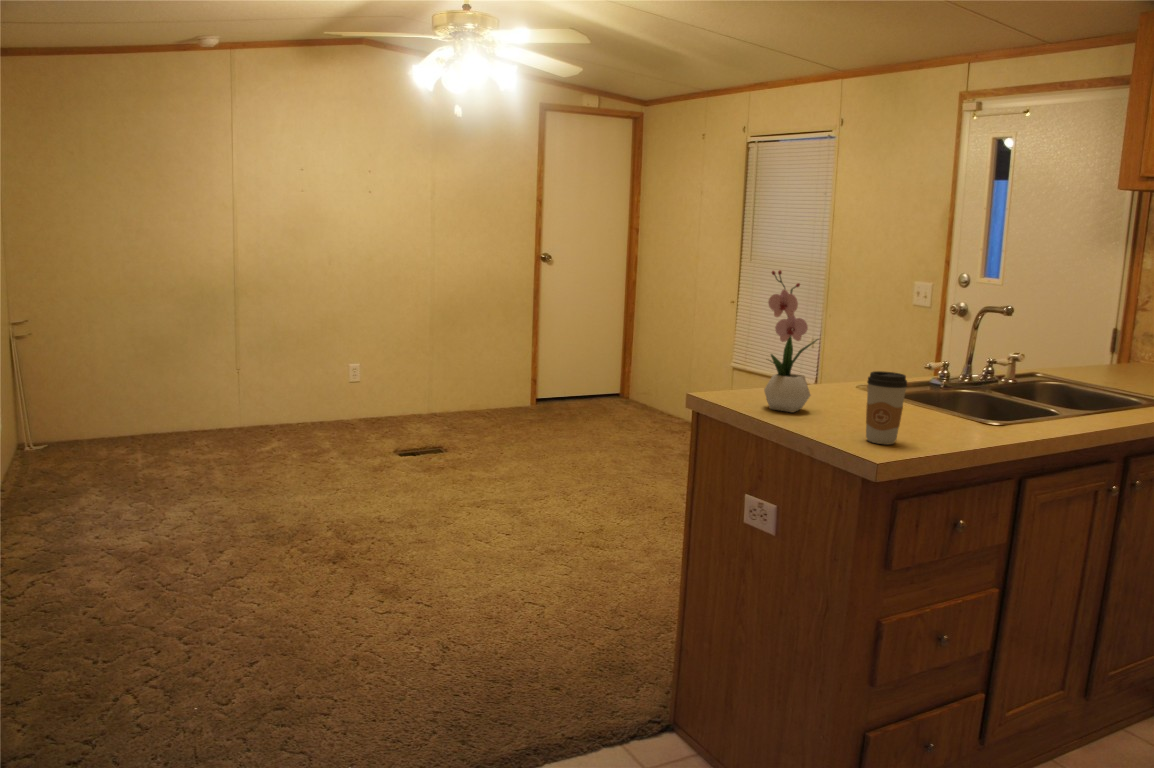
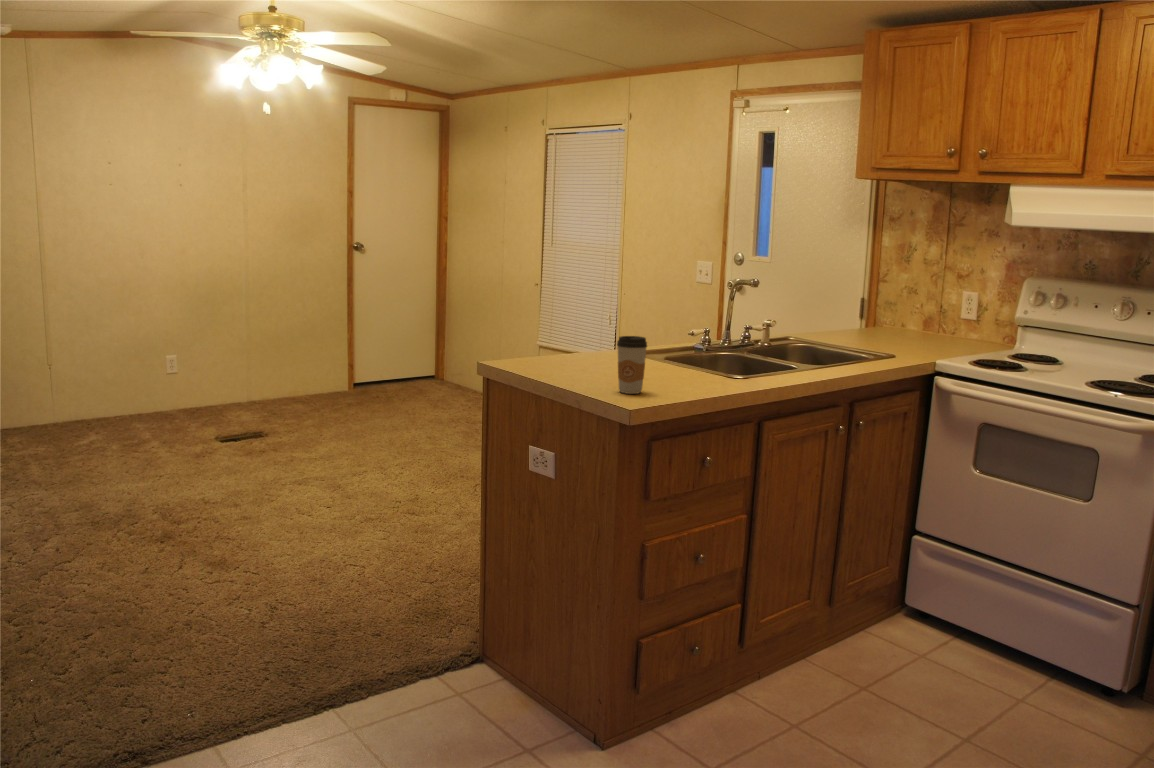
flower arrangement: present [764,270,818,412] -> none [541,256,587,375]

